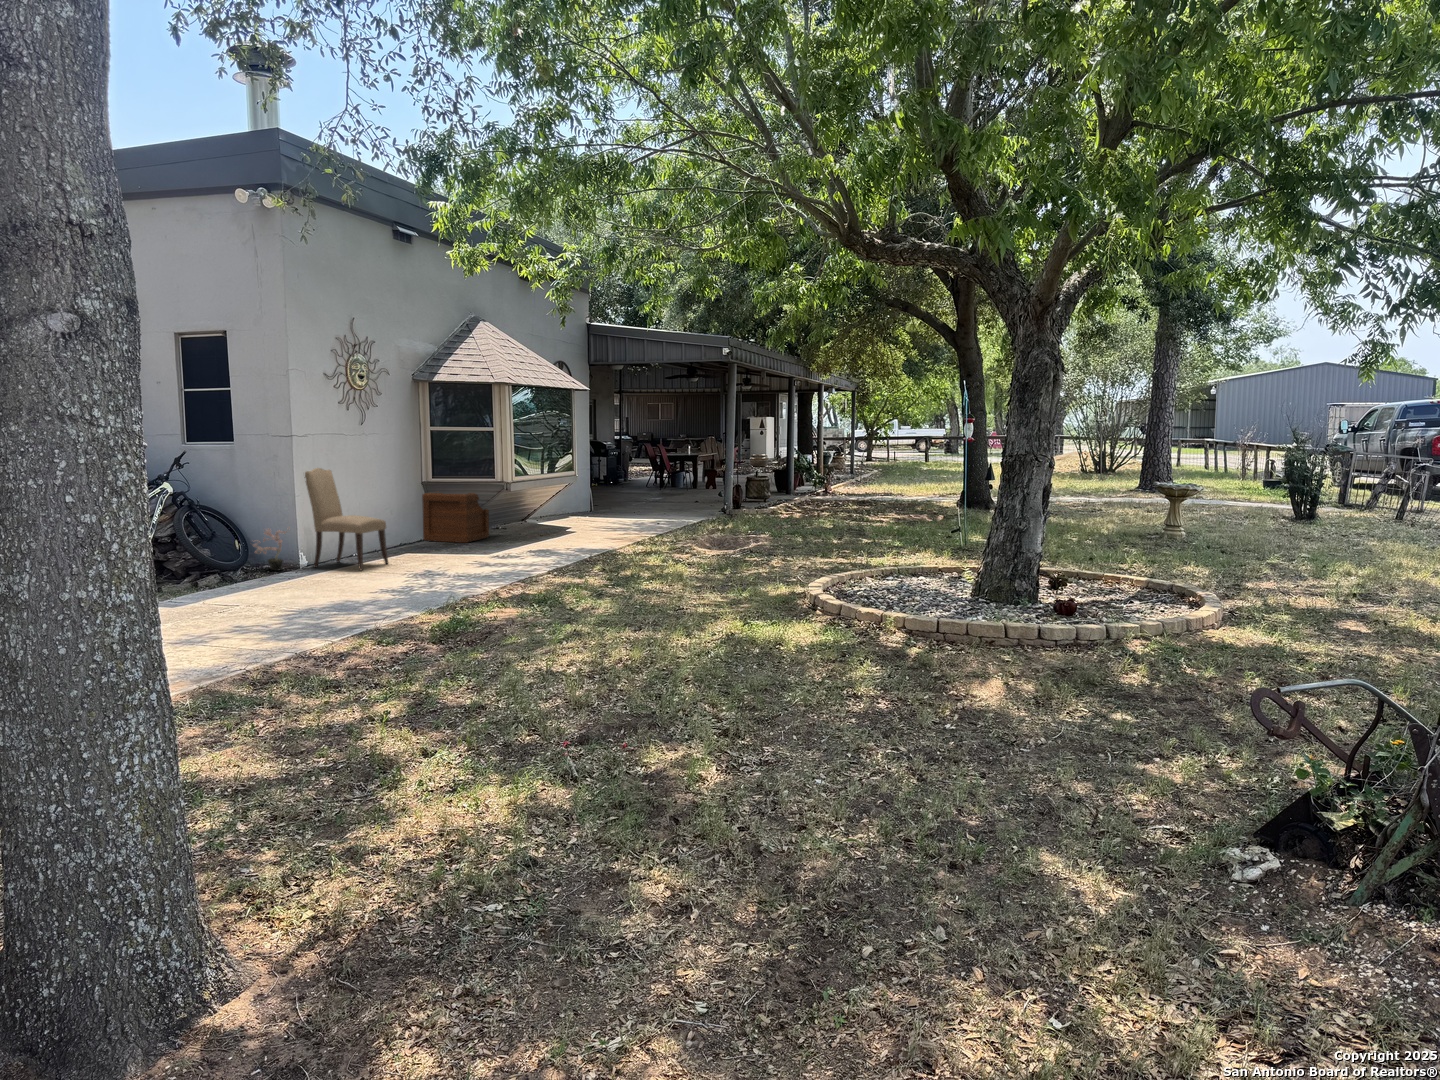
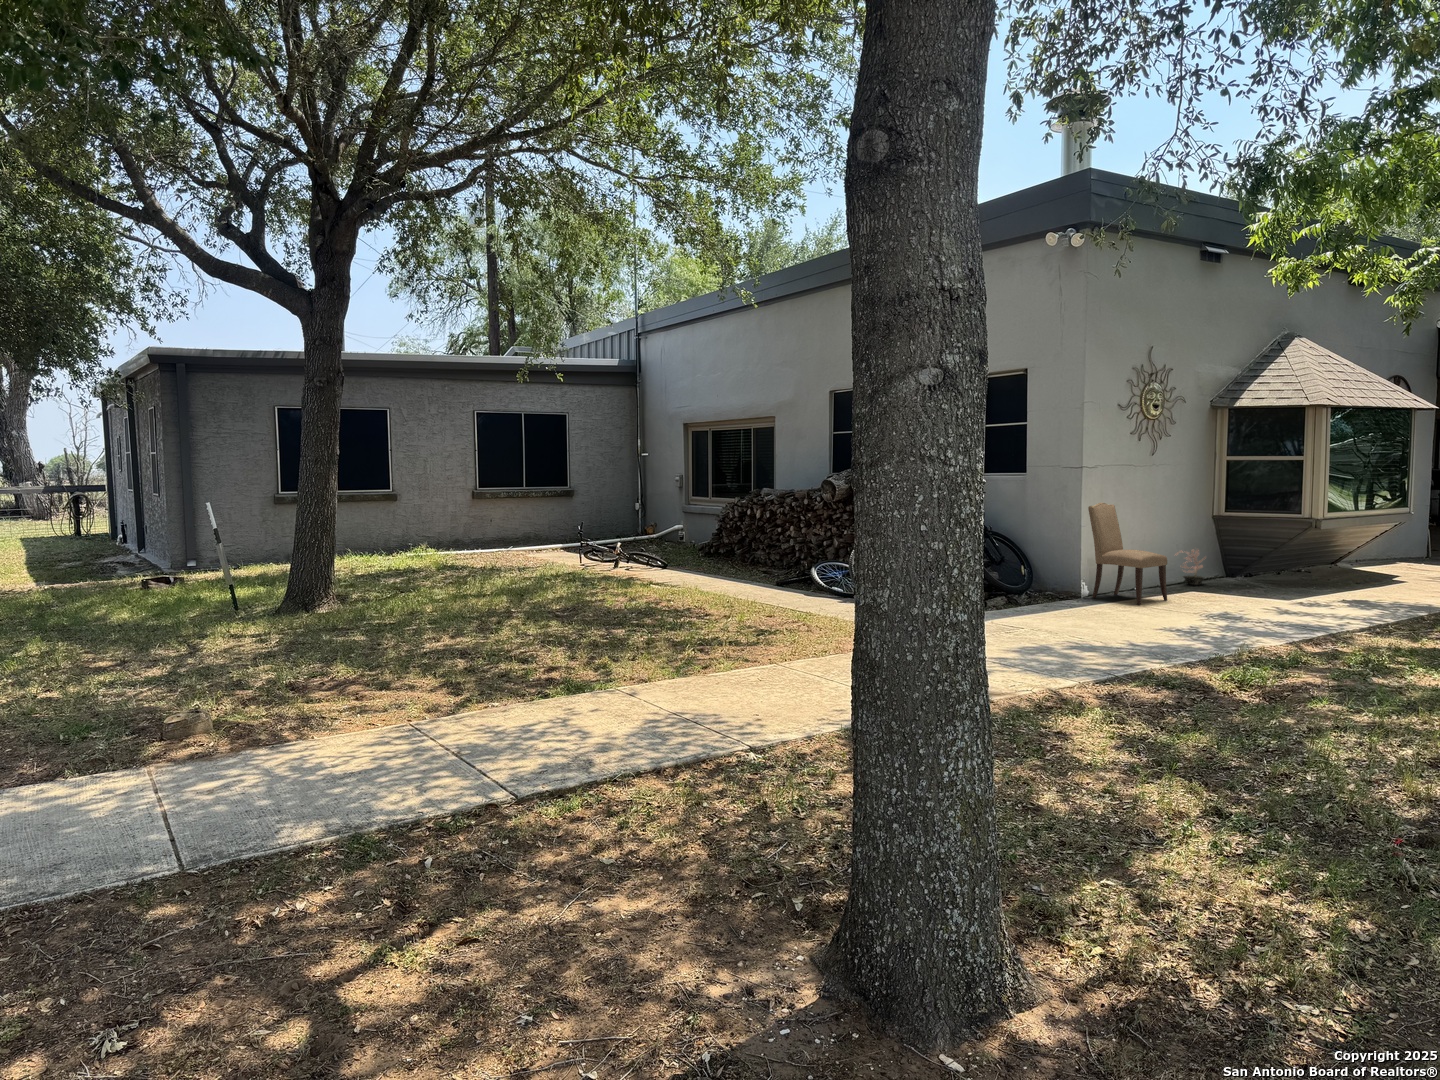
wooden crate: present [422,493,489,543] -> none [1204,528,1284,585]
potted plant: present [254,527,290,571] -> present [1177,549,1205,585]

